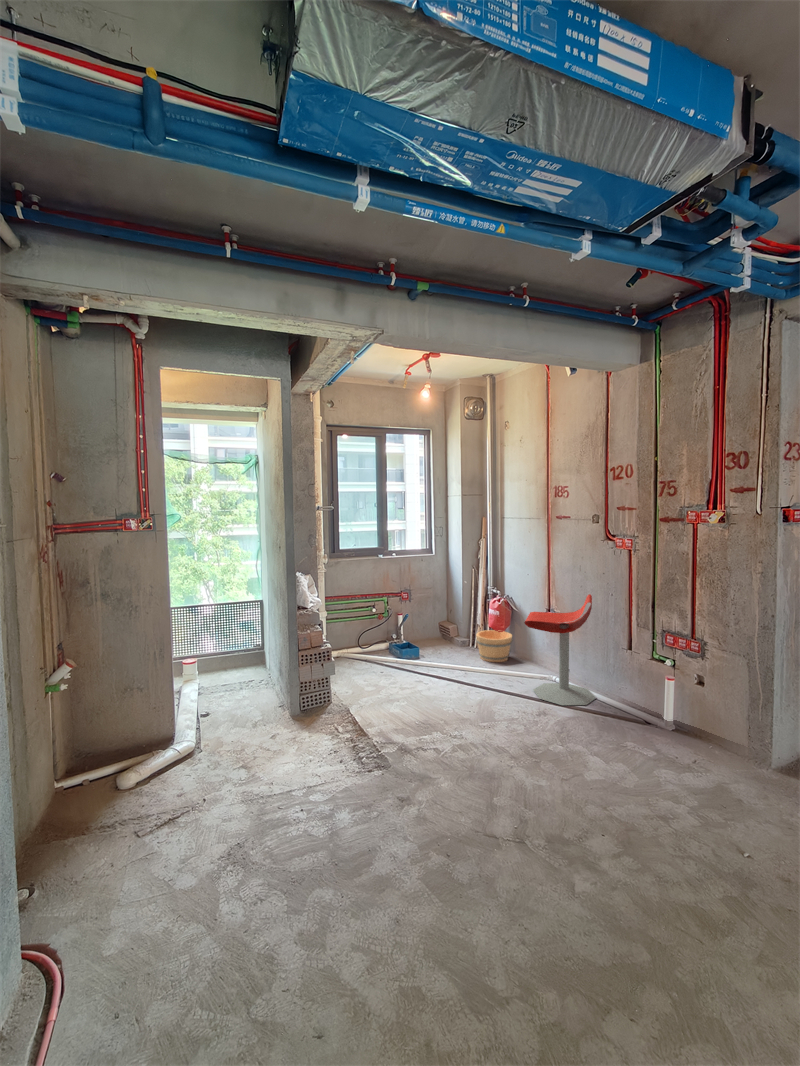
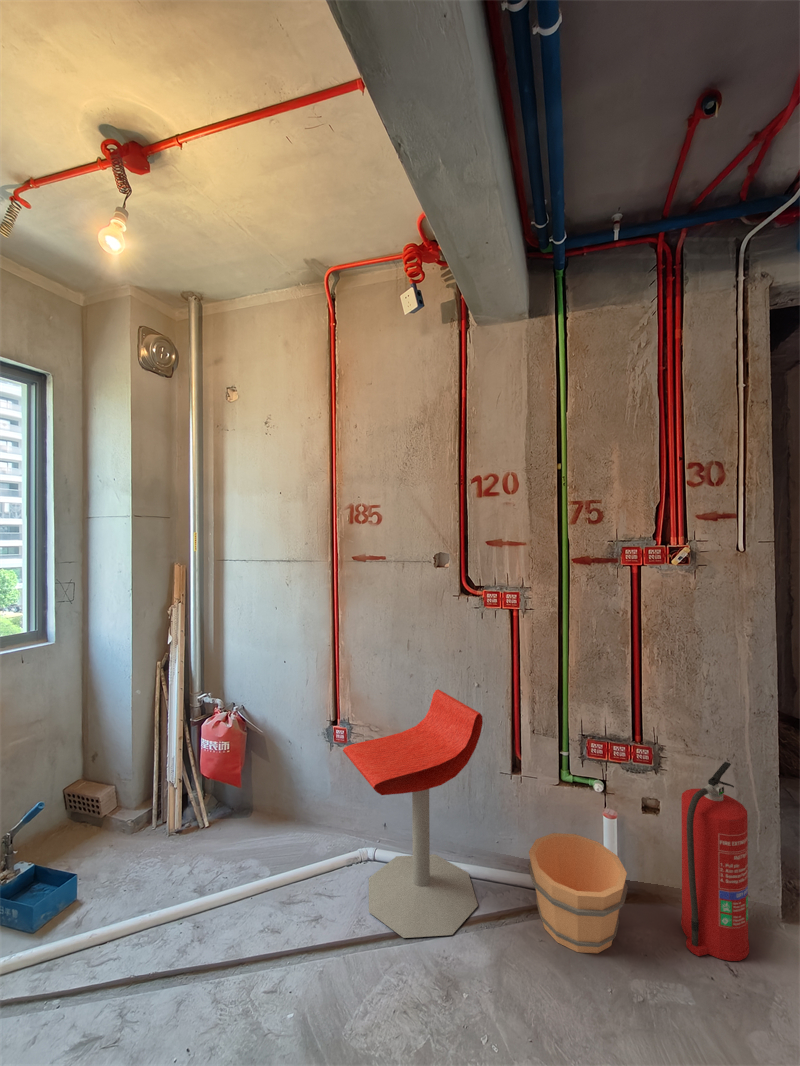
bucket: present [476,630,512,662] -> present [528,833,628,953]
fire extinguisher: none [682,653,739,764] -> present [681,762,749,961]

